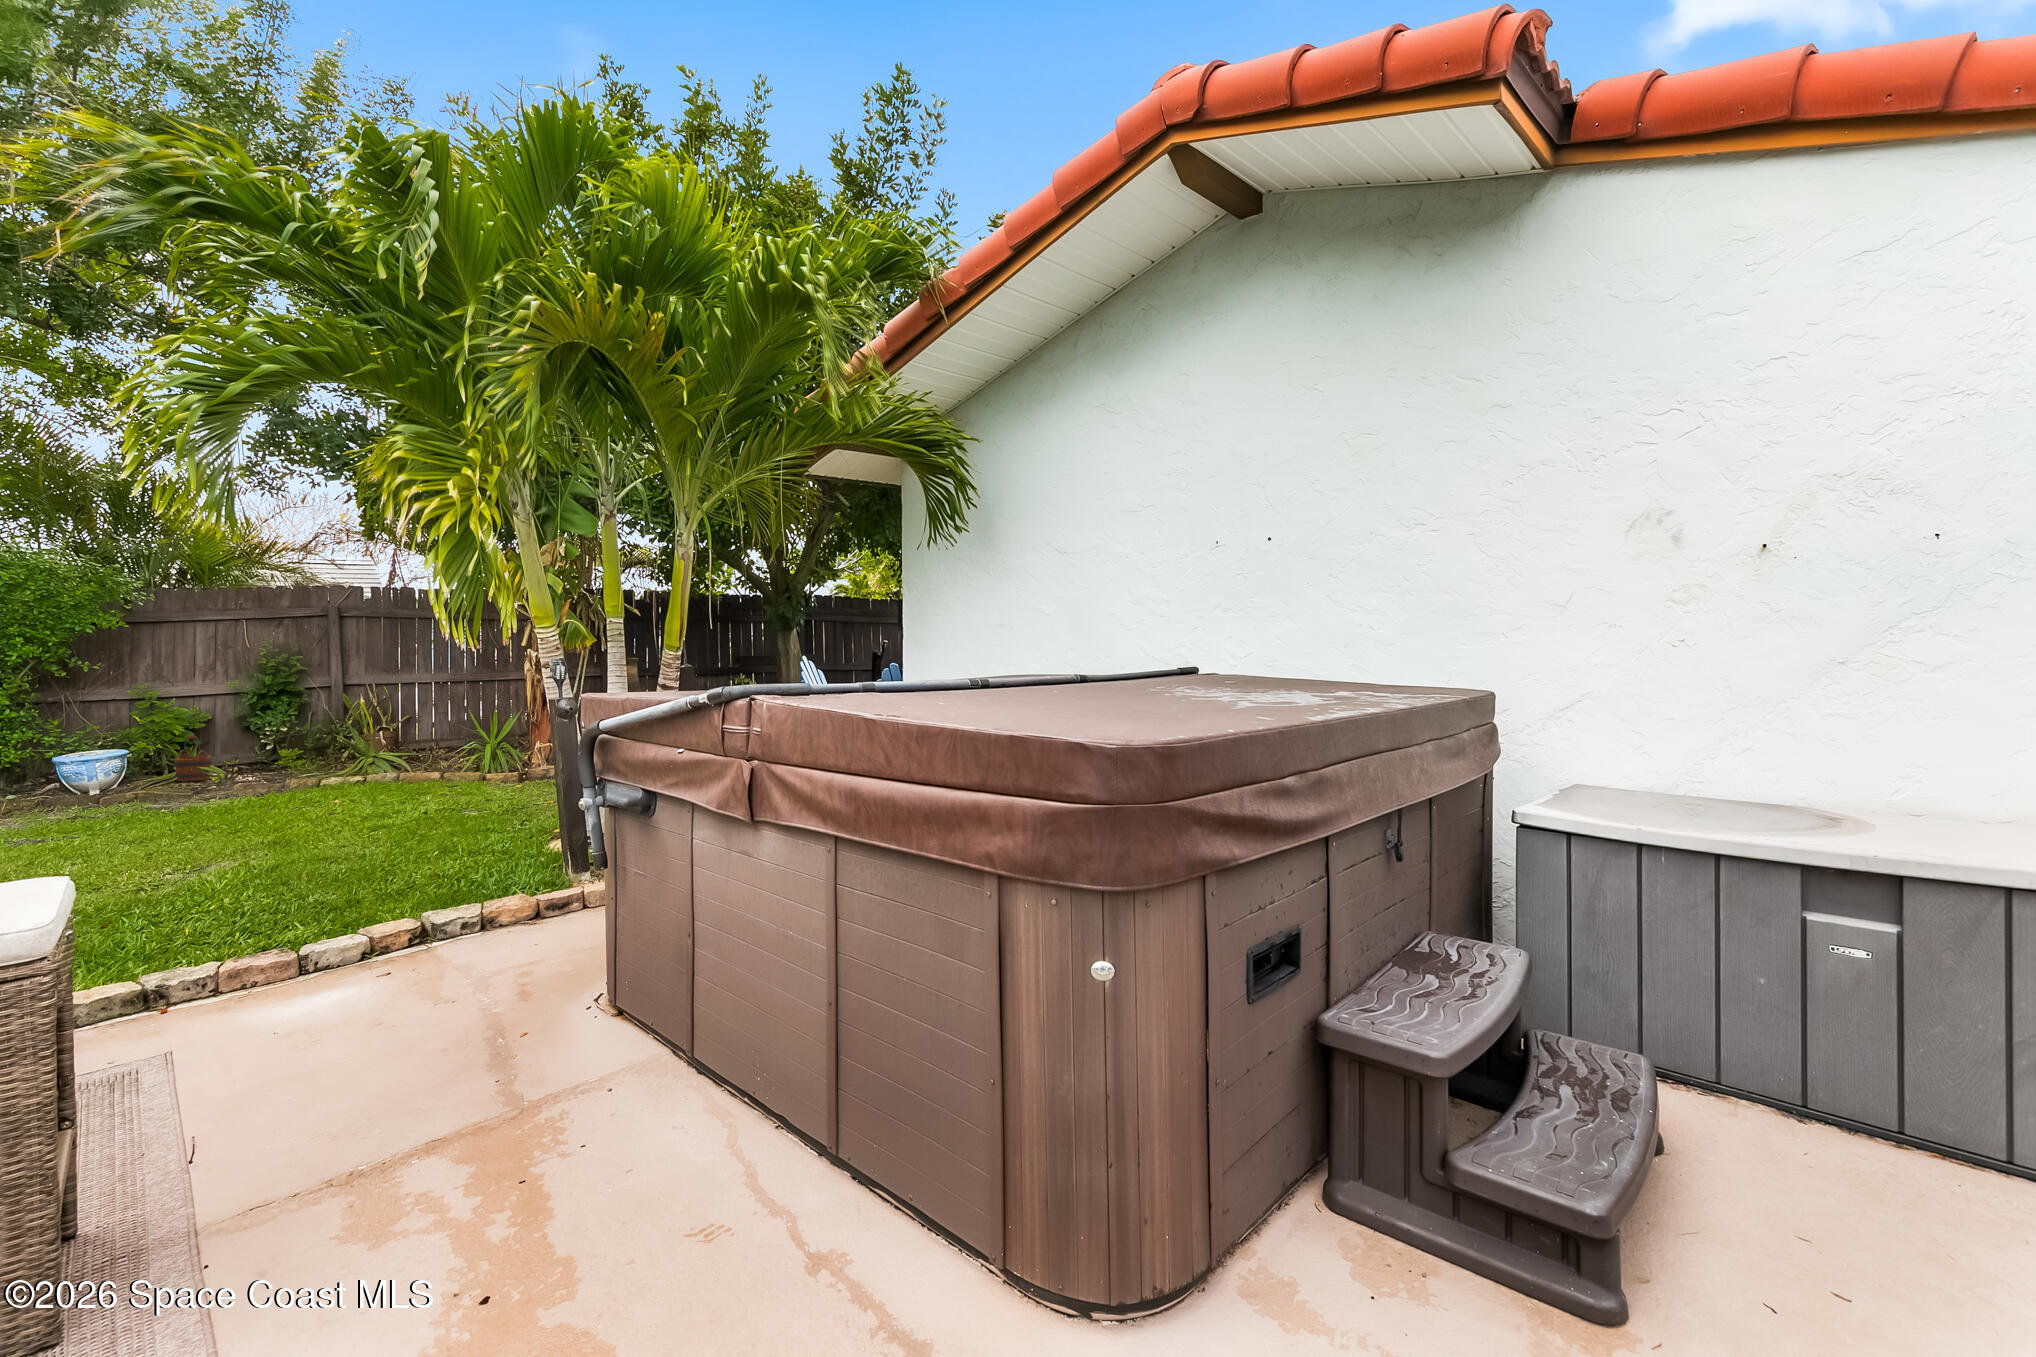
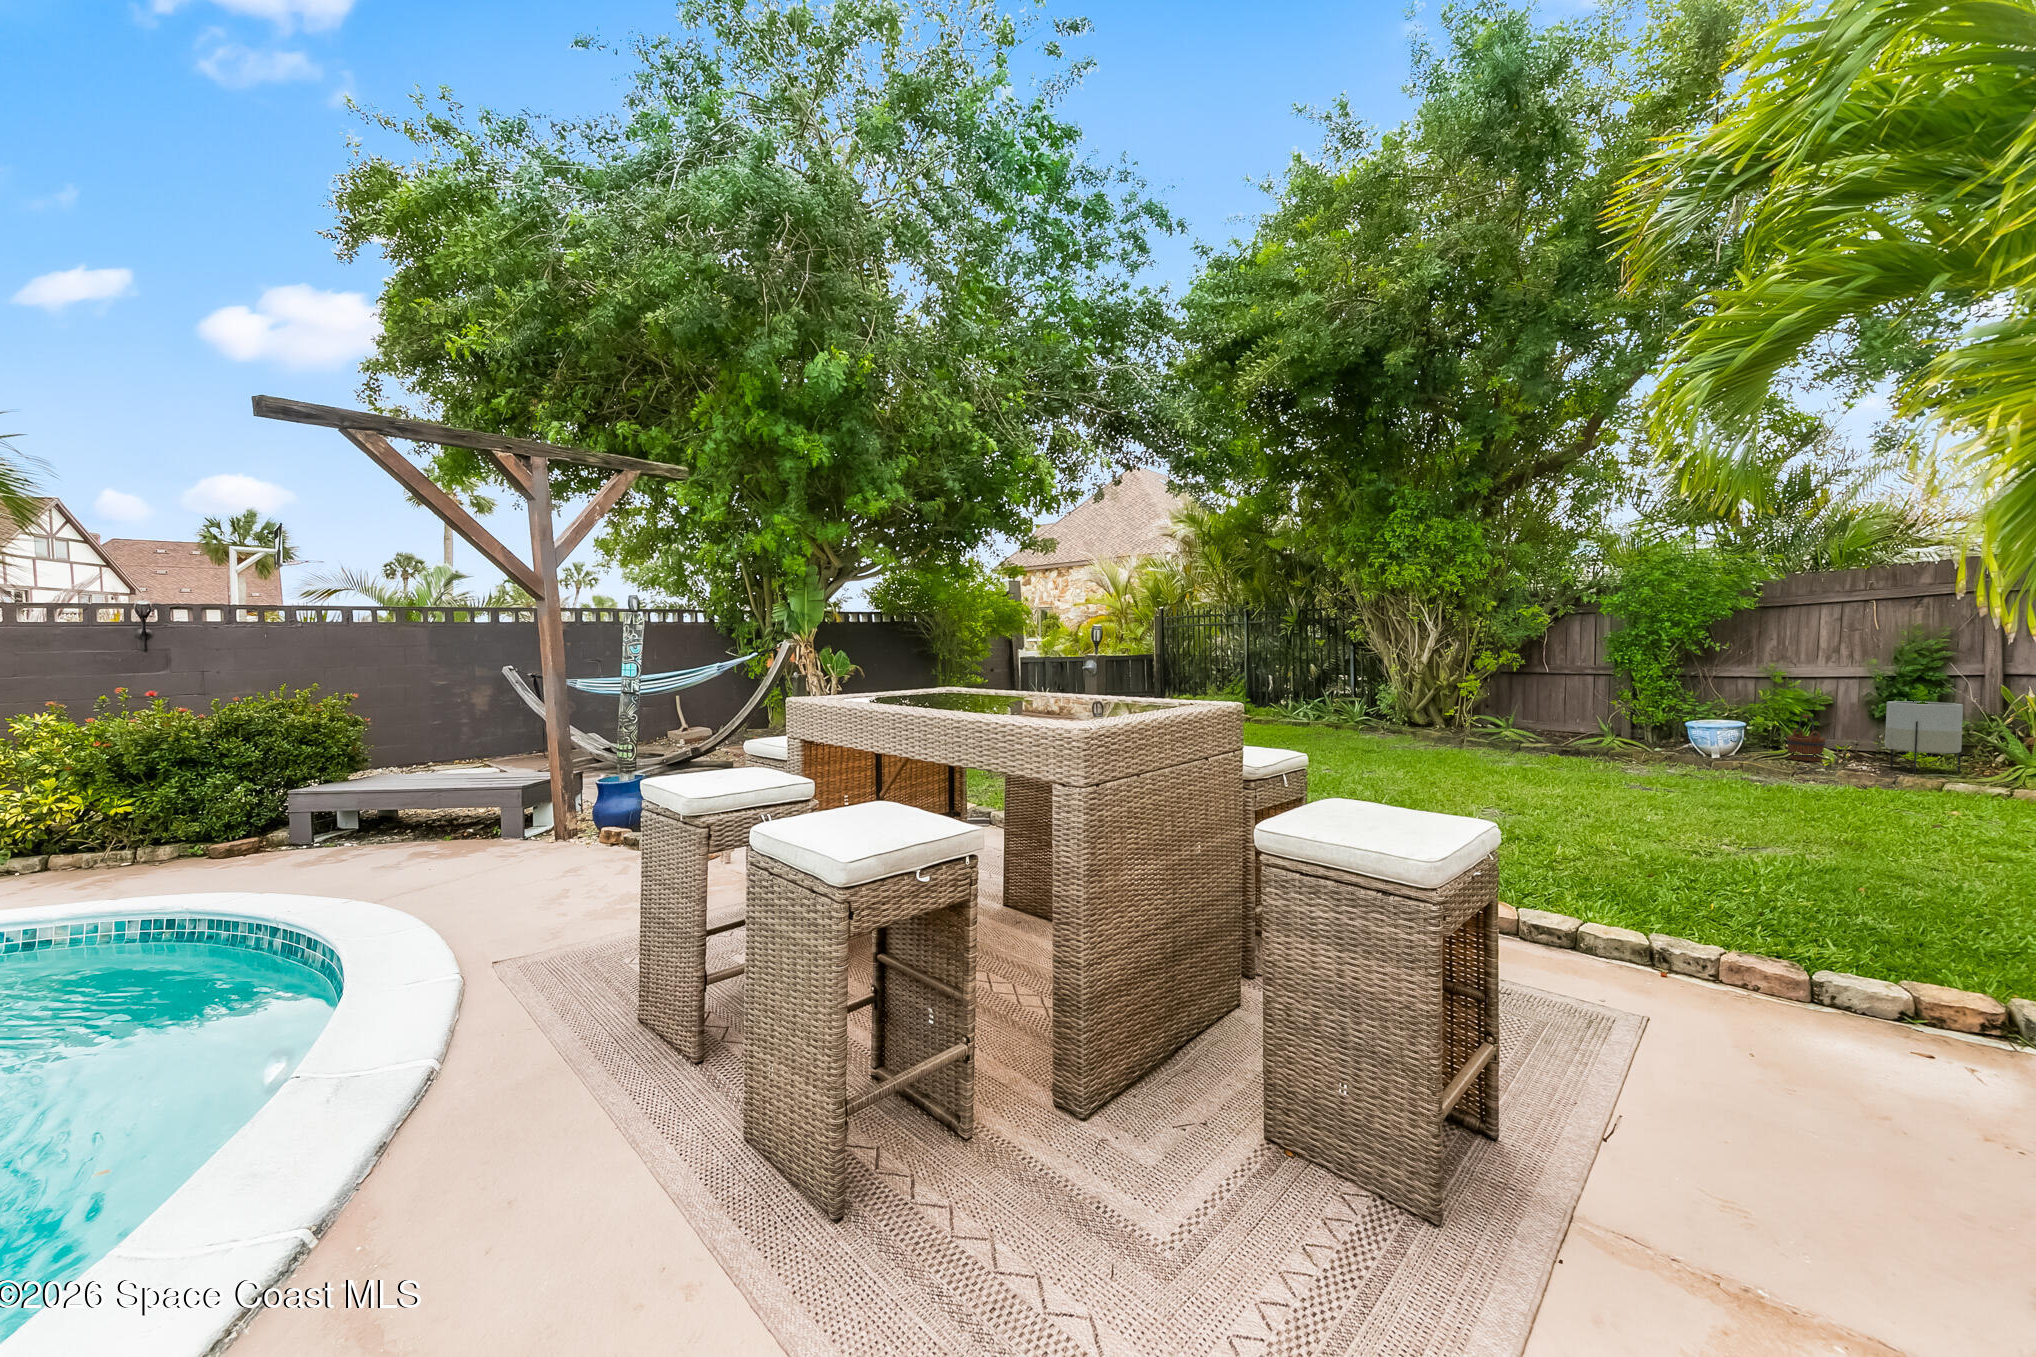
planter: none [263,713,322,776] -> present [1885,701,1963,773]

